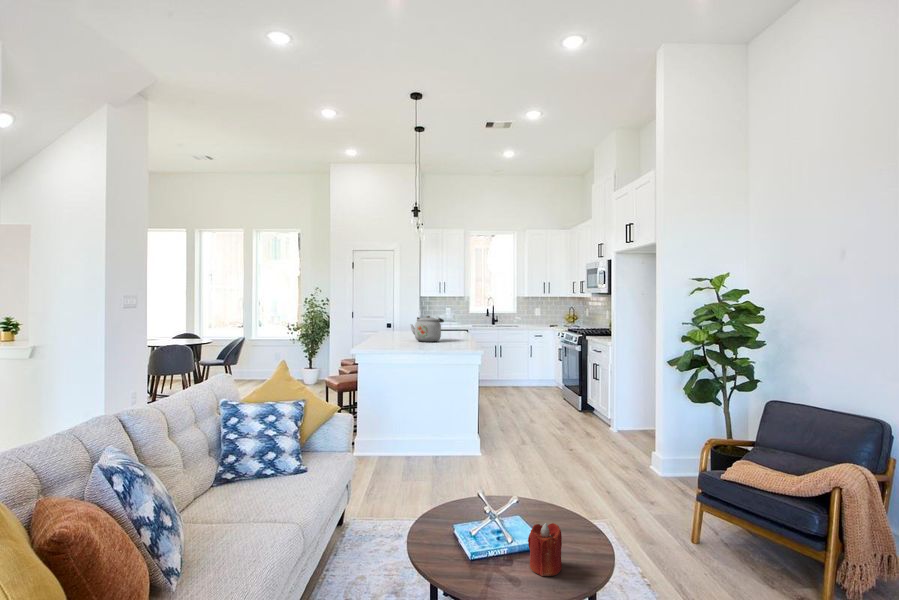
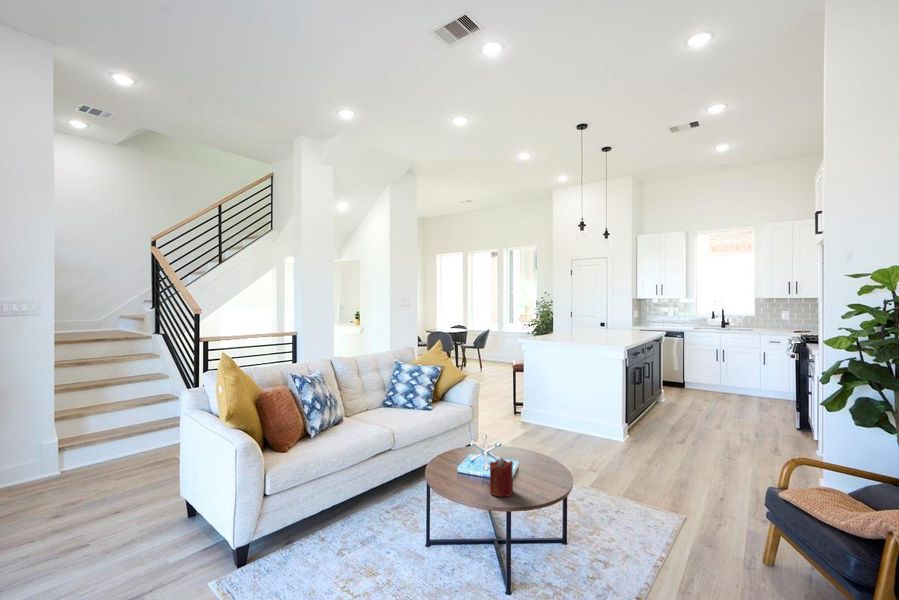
kettle: present [411,316,444,342] -> none [585,313,617,336]

